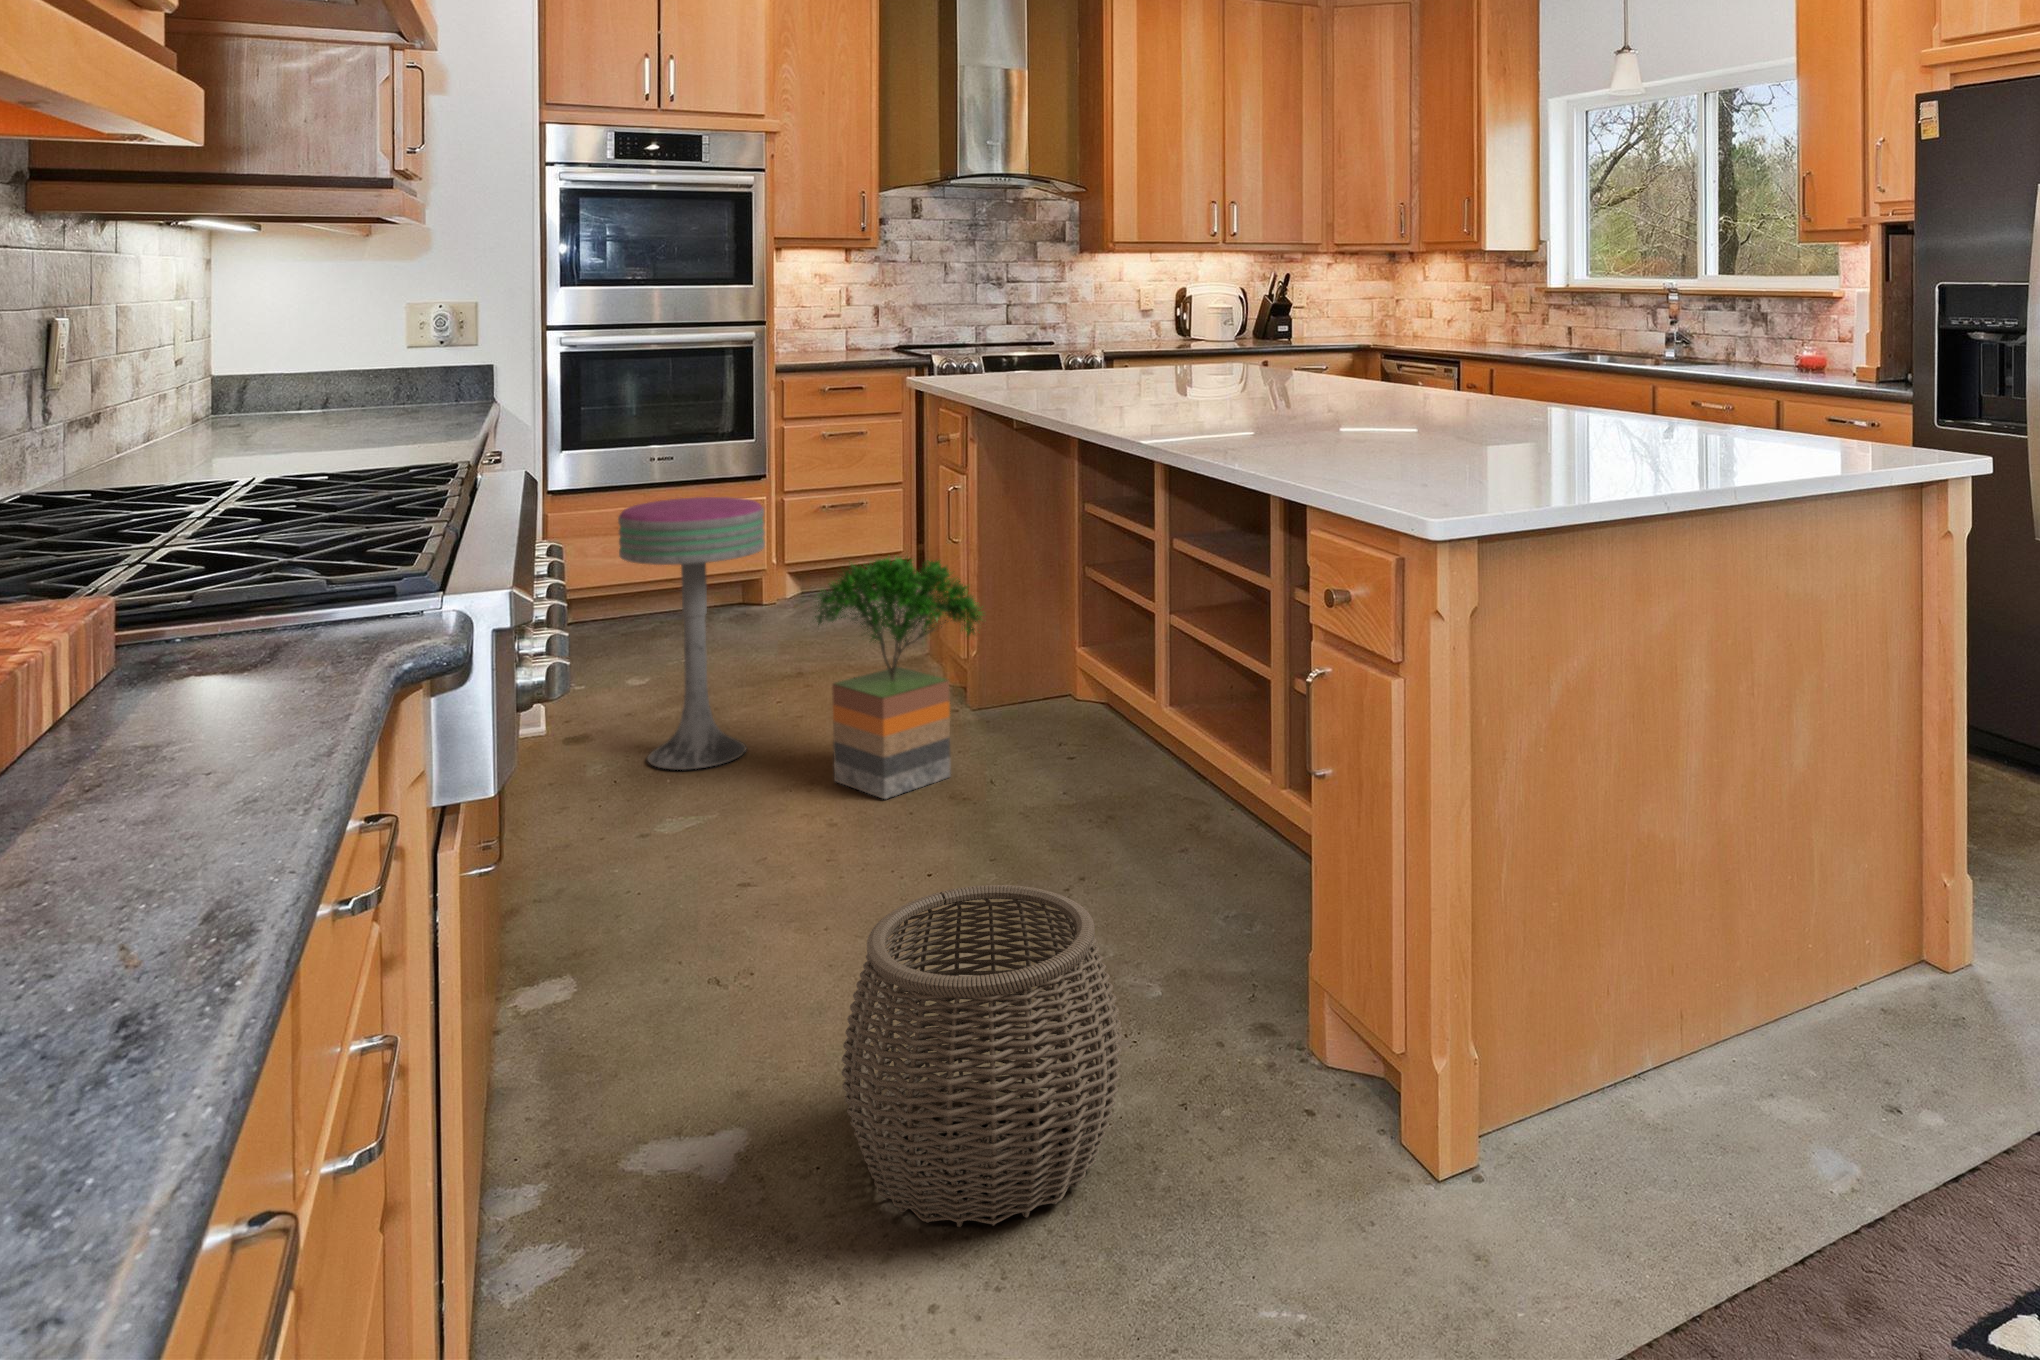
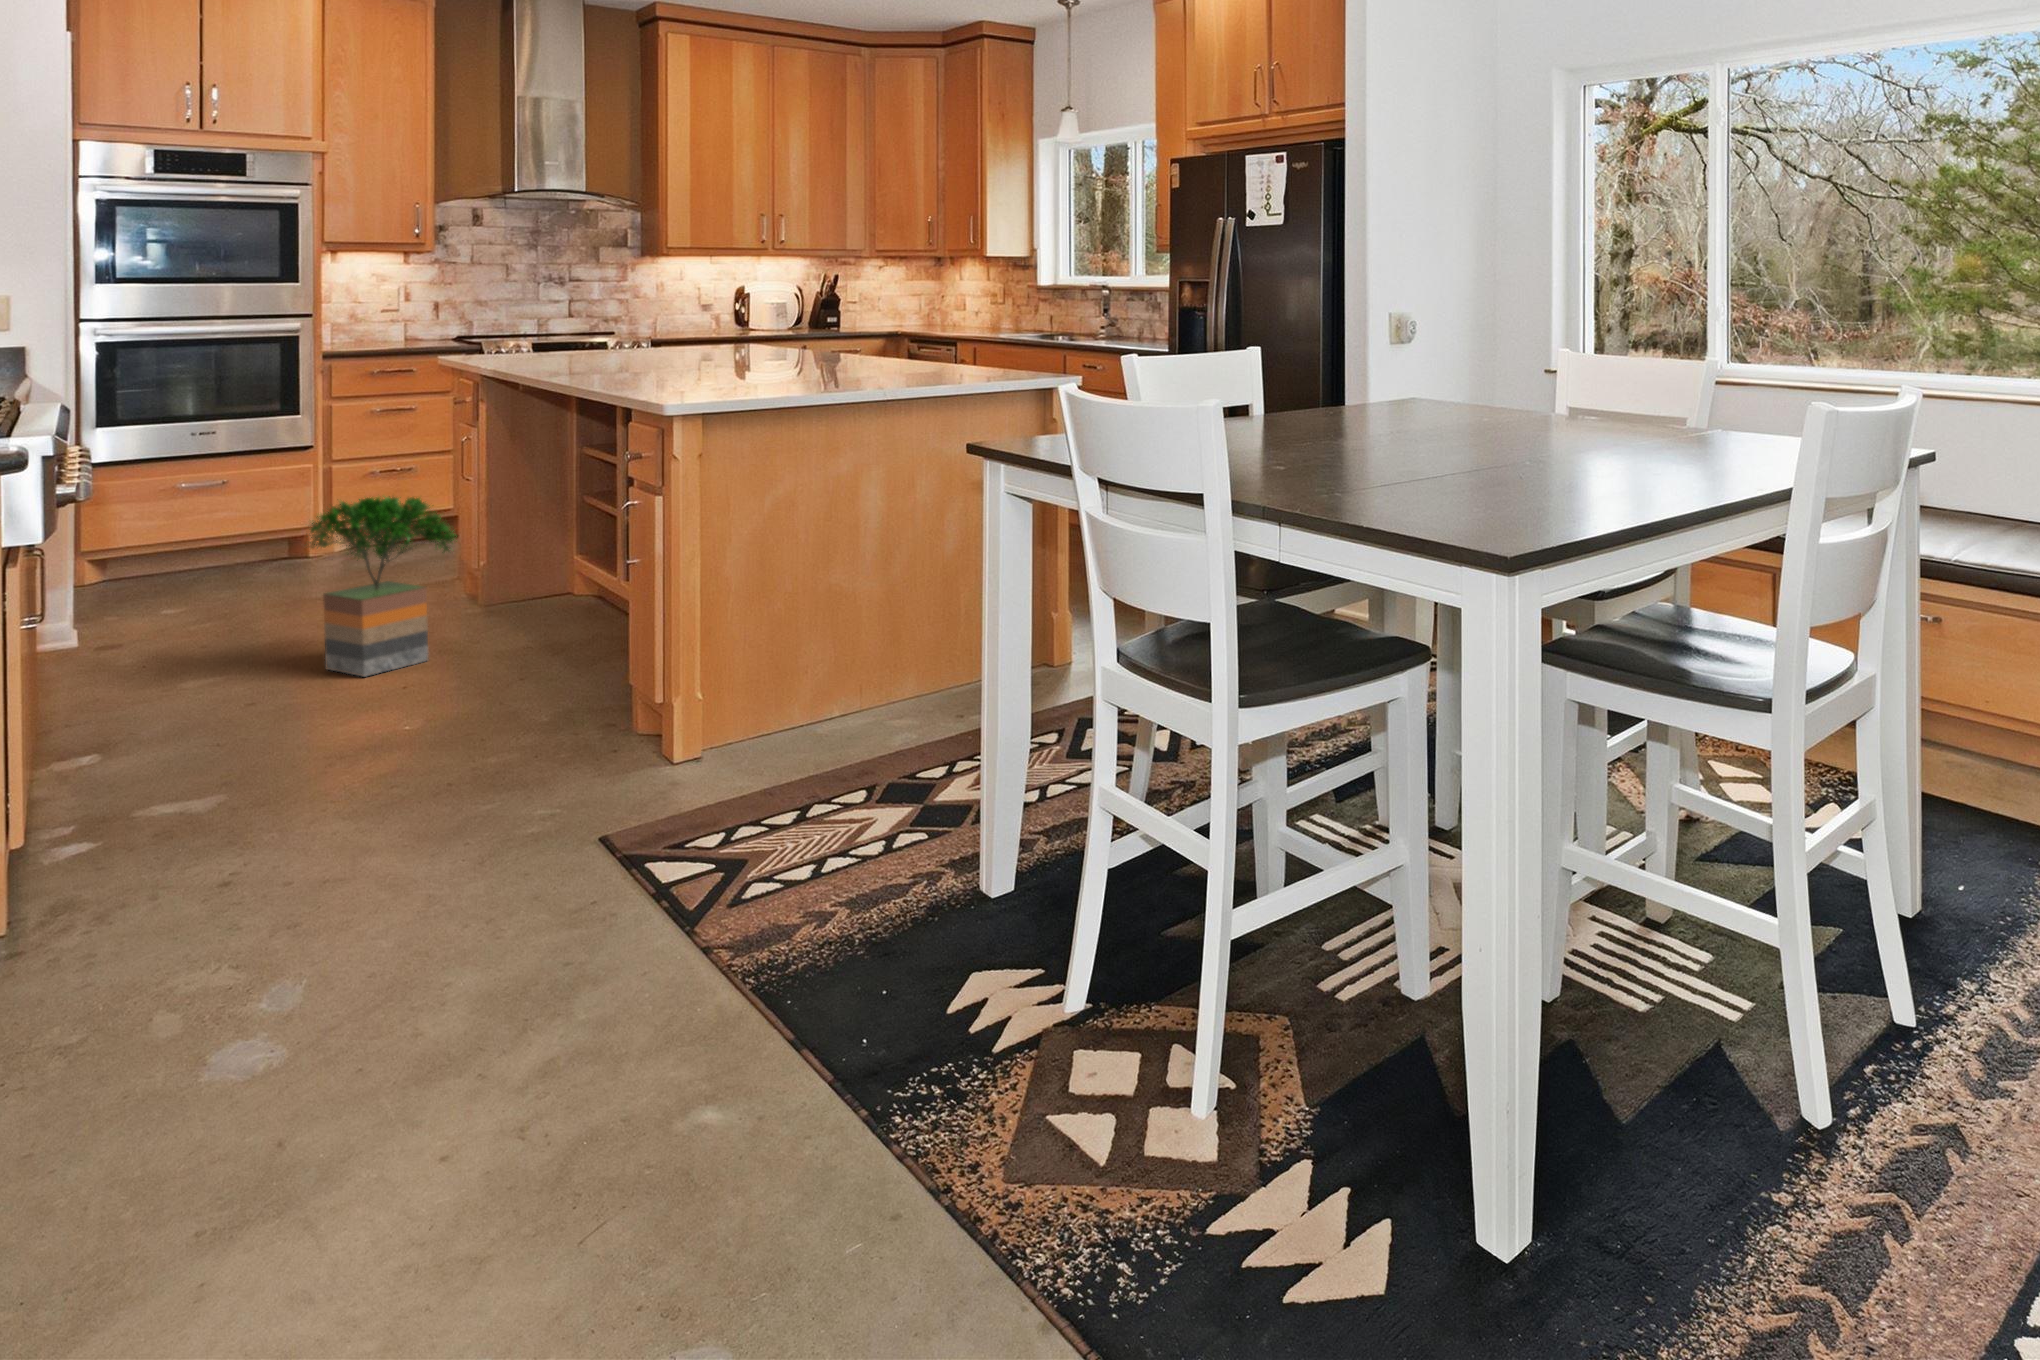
bar stool: present [618,497,765,770] -> none [130,456,272,671]
woven basket: present [841,885,1122,1227] -> none [231,679,444,874]

